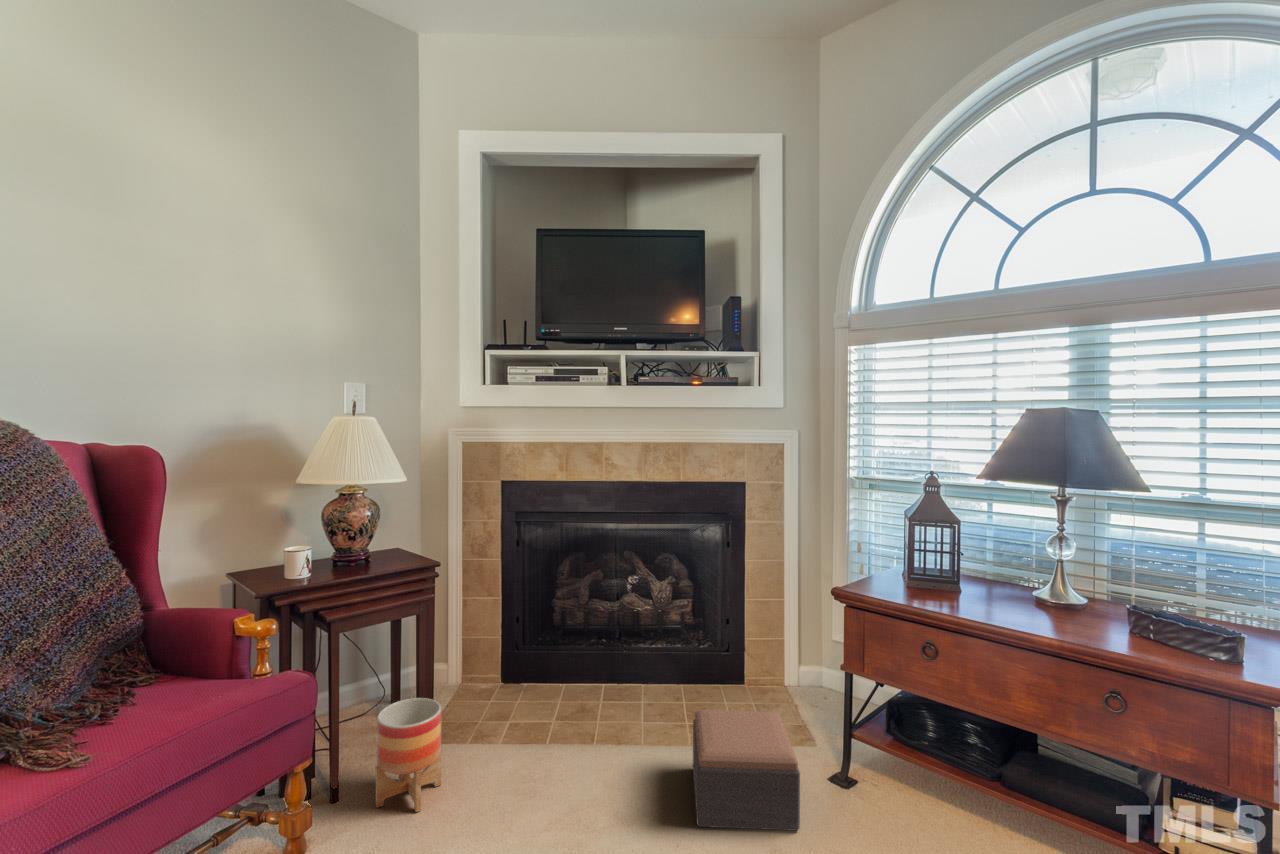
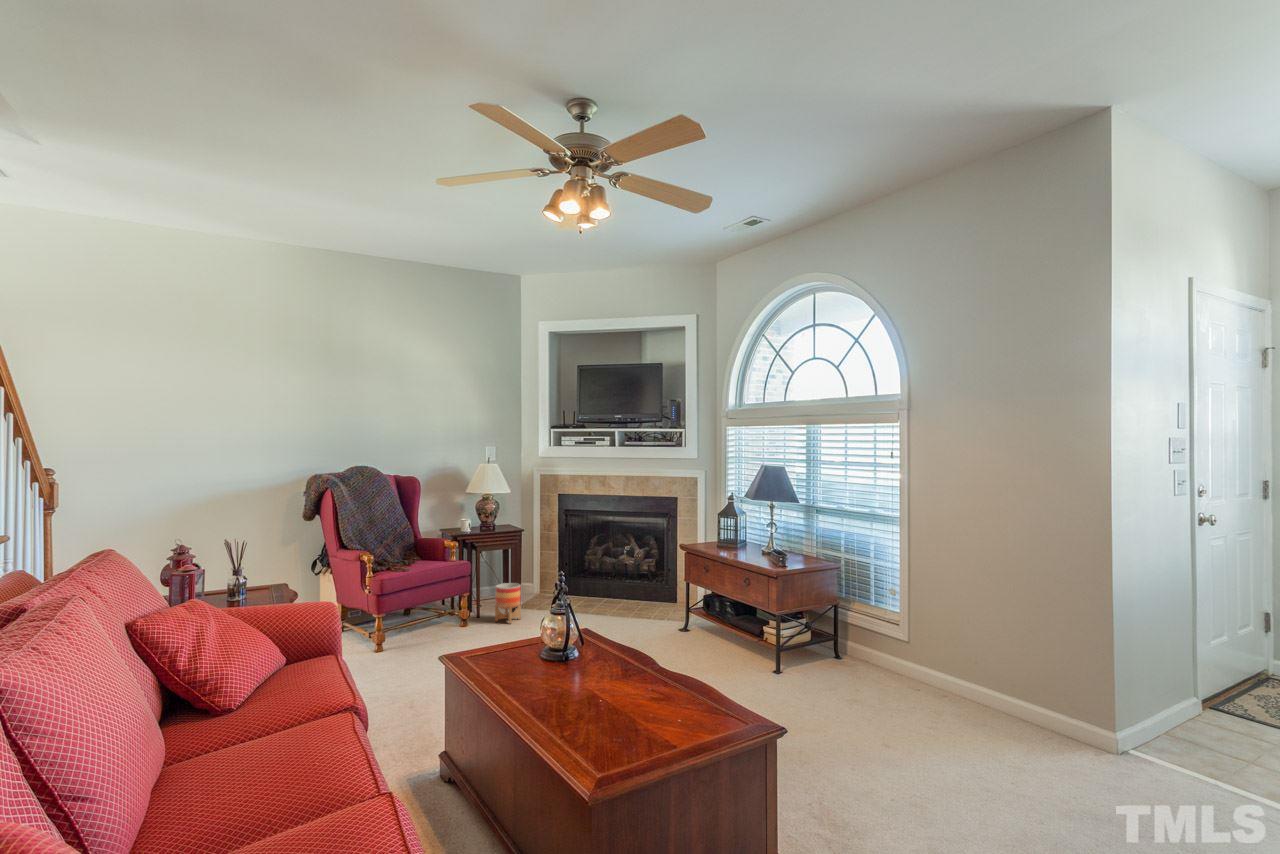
footstool: present [693,710,800,831] -> none [616,594,665,635]

